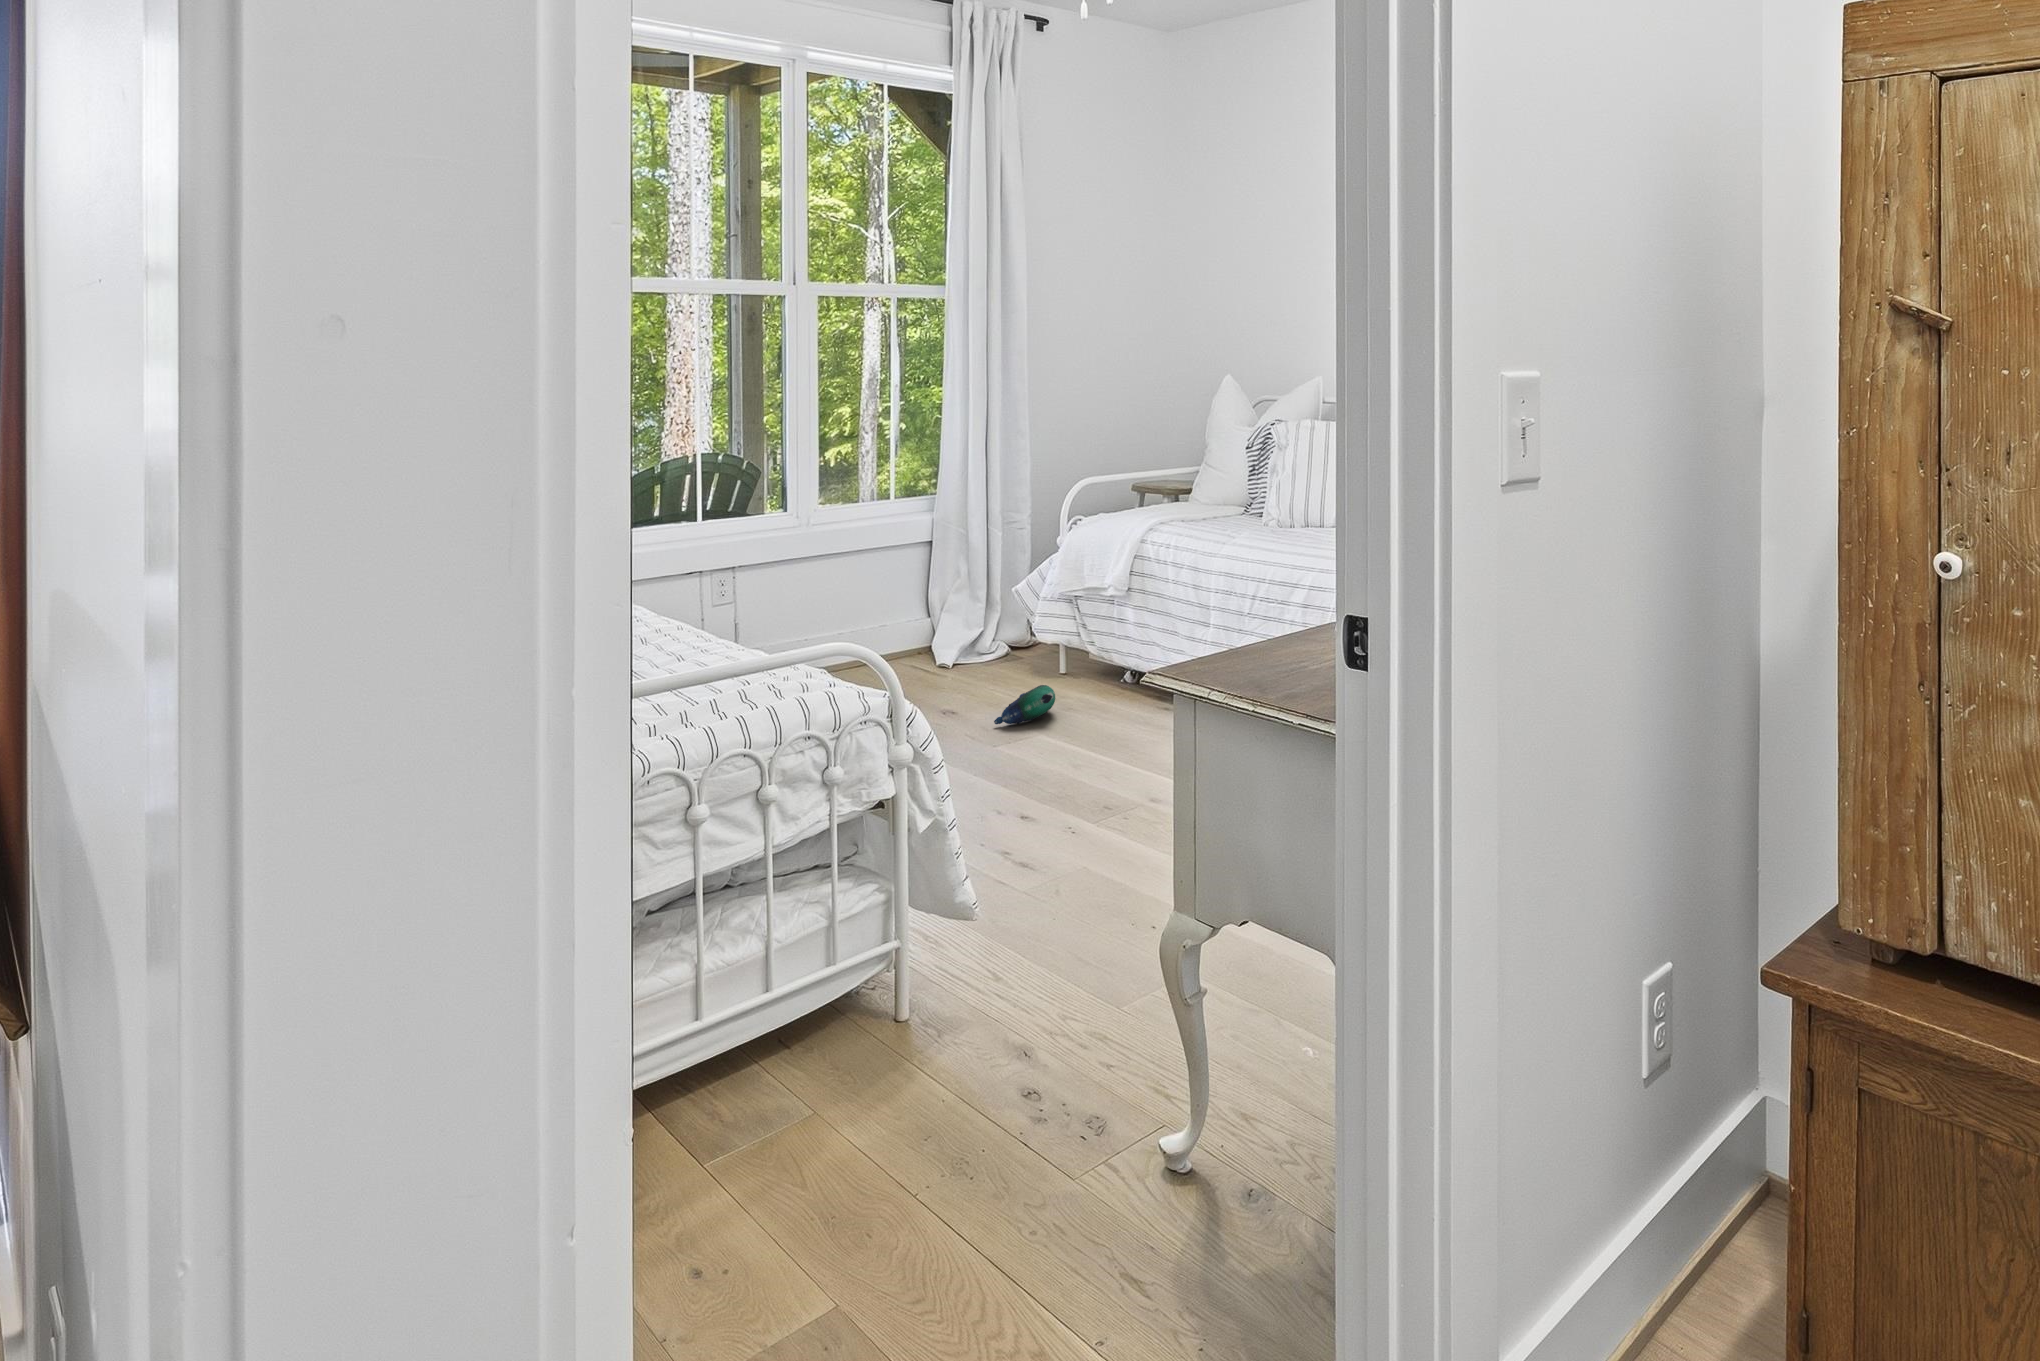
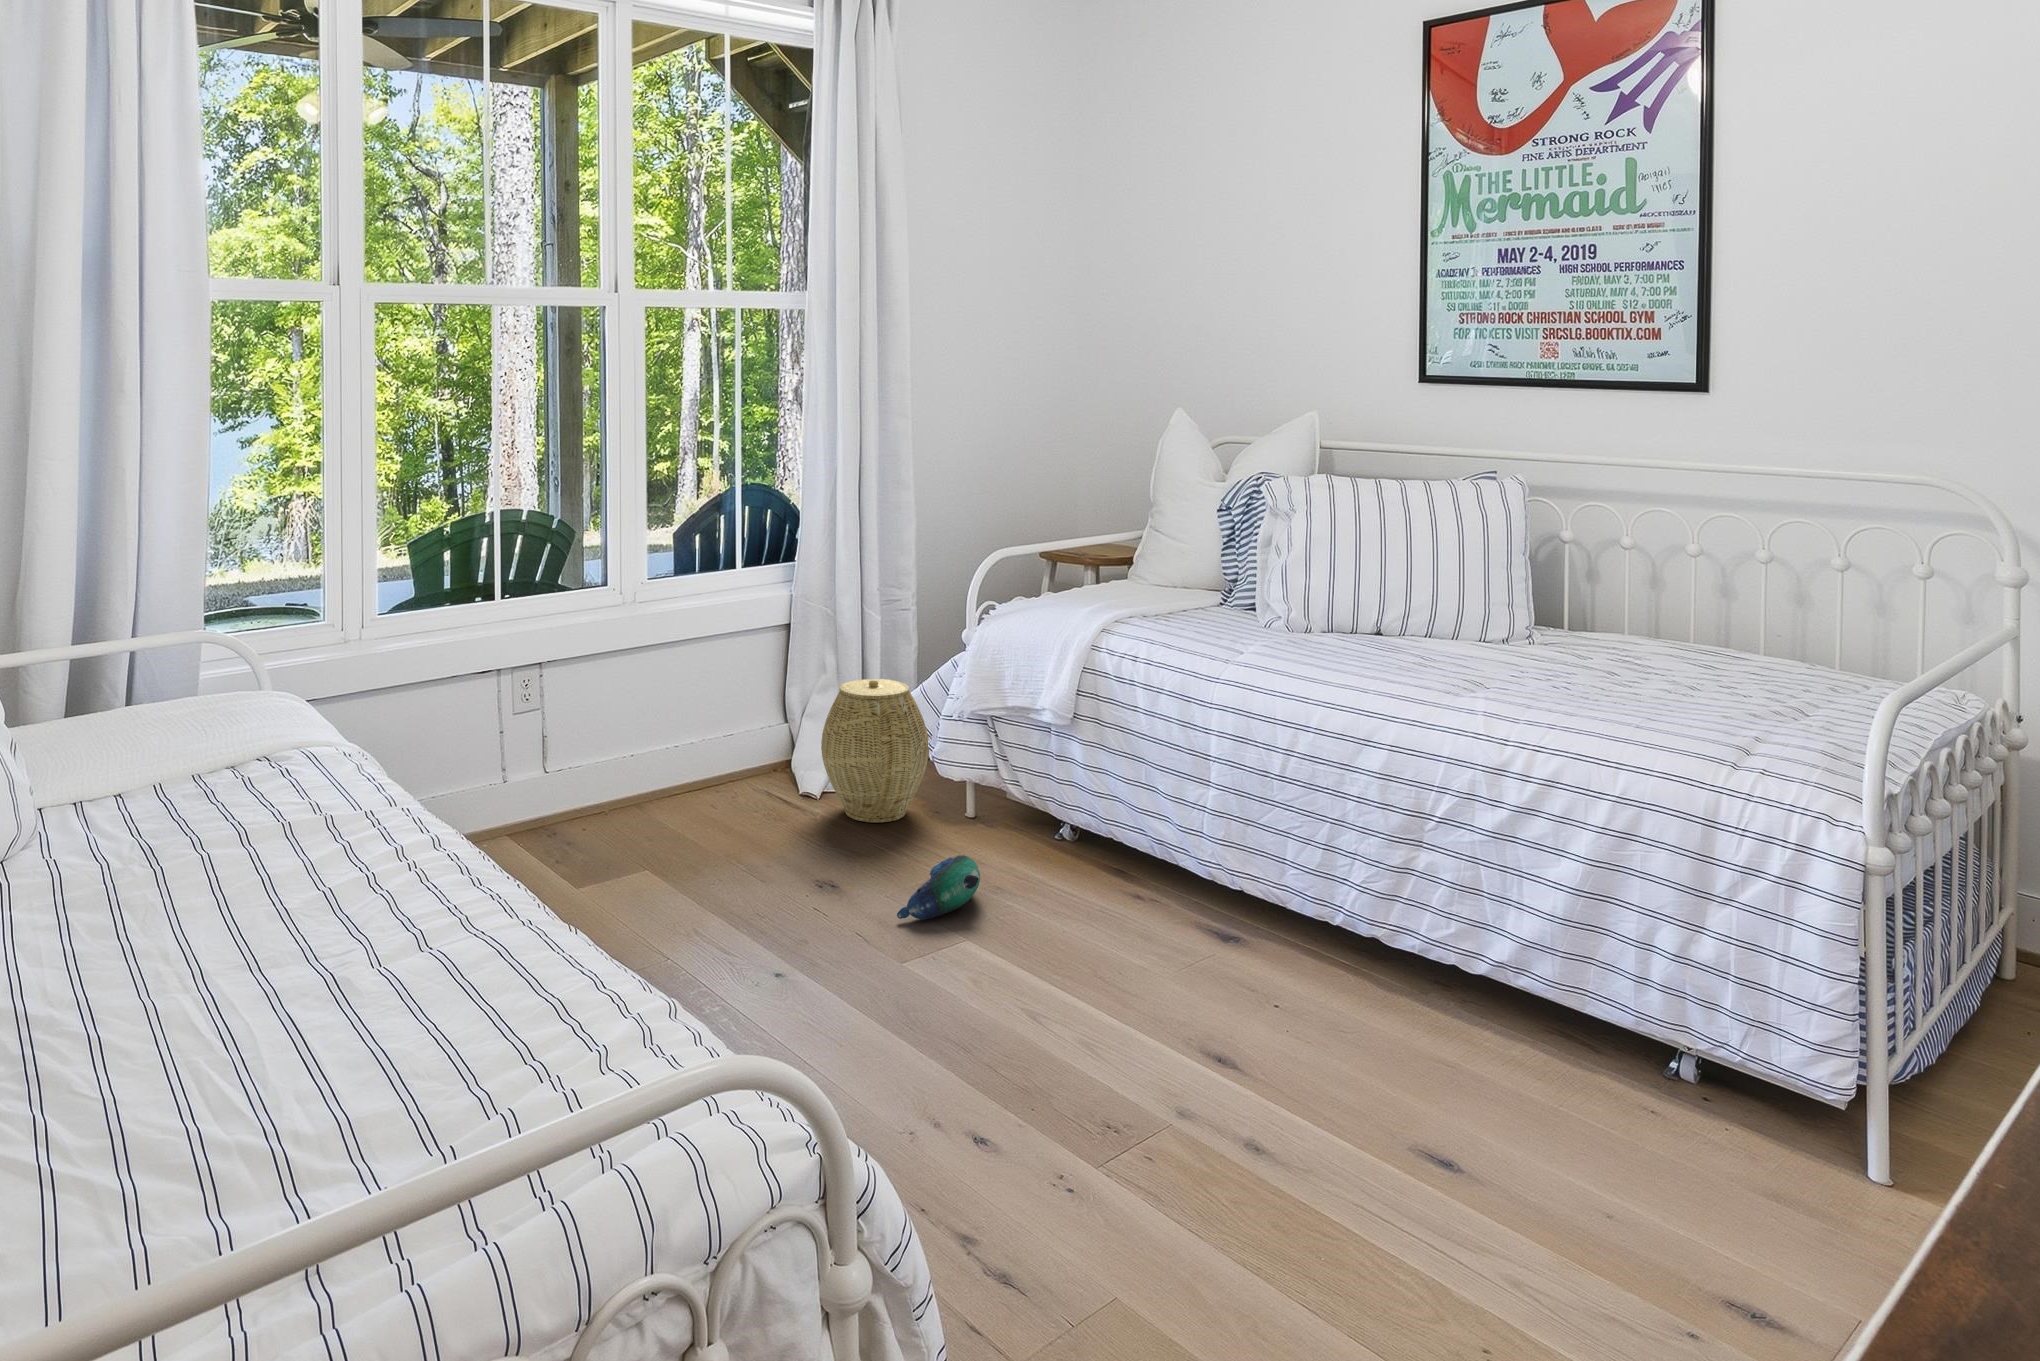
woven basket: none [952,575,1032,679] -> present [821,679,929,823]

